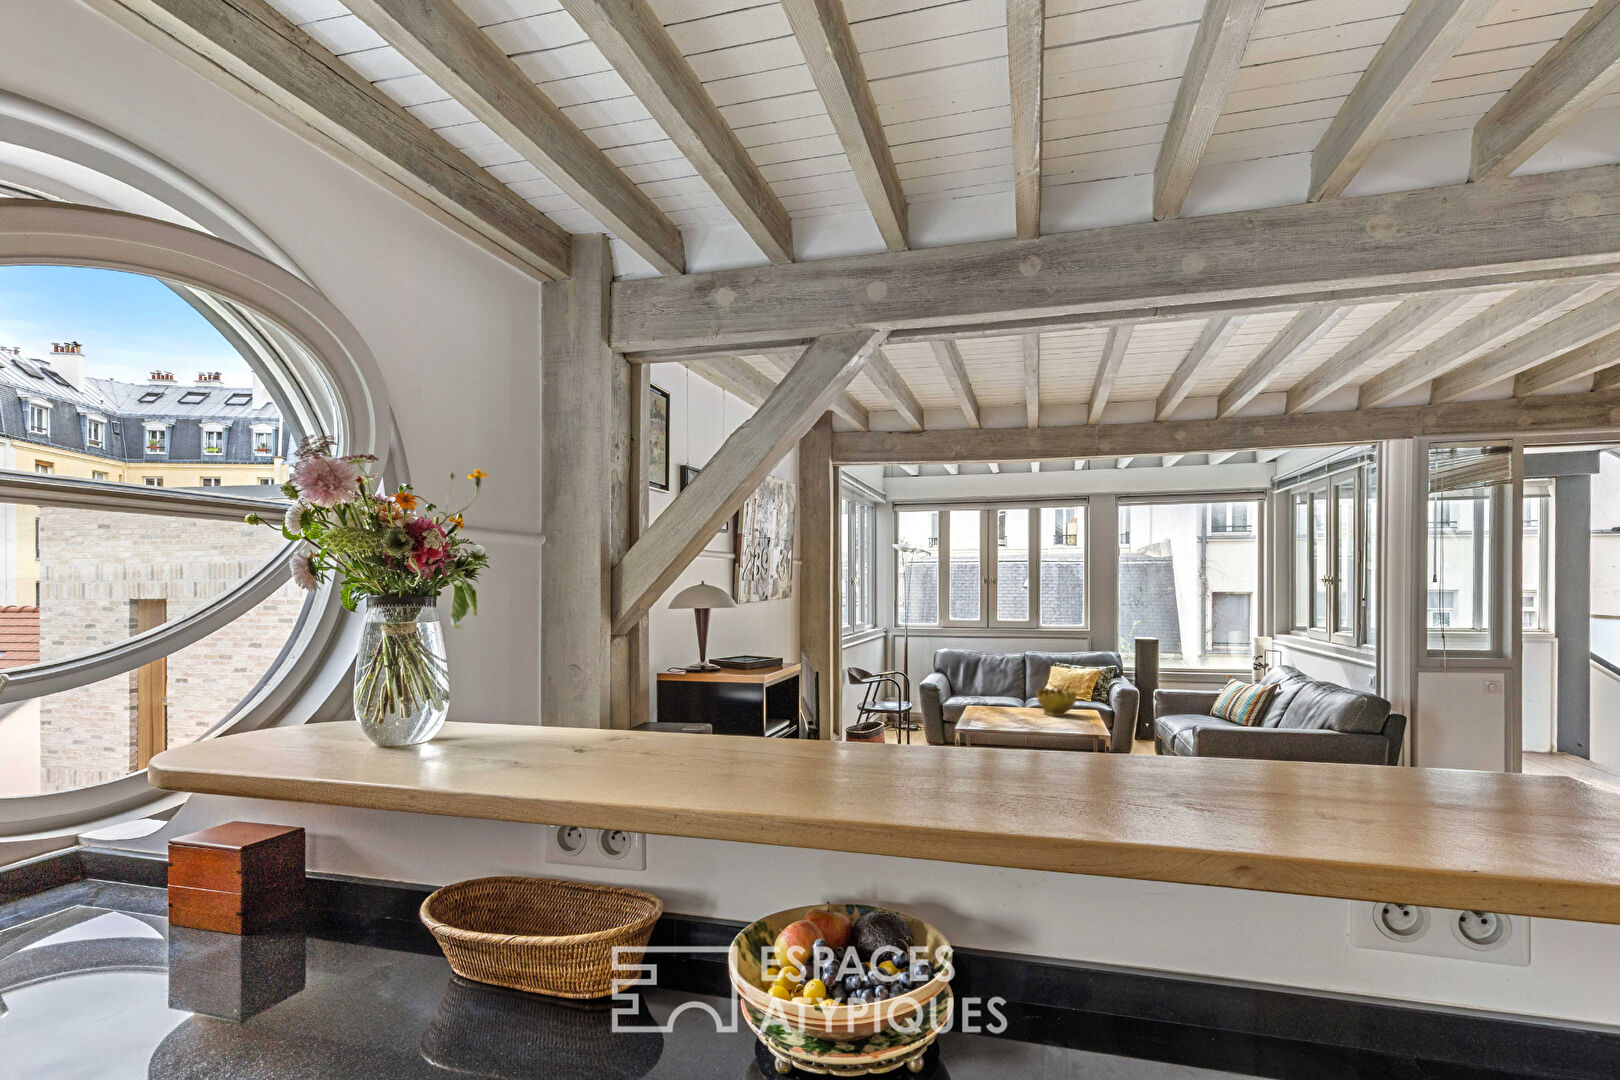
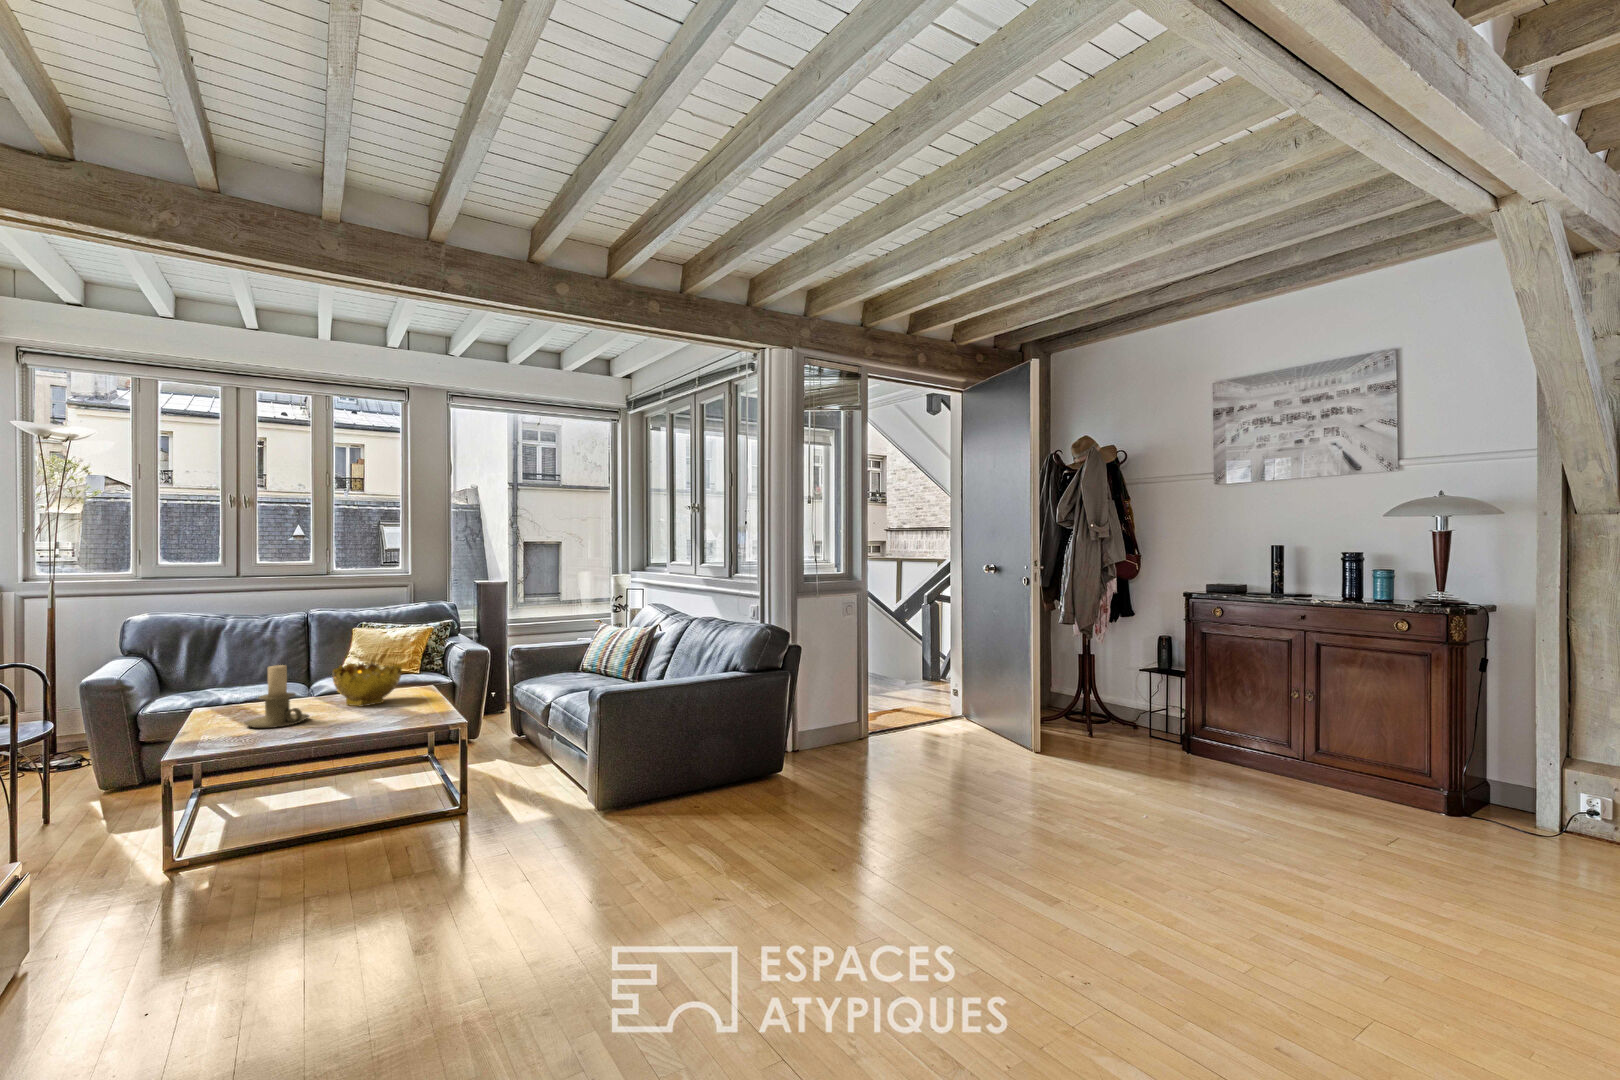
candle holder: none [991,684,1024,720] -> present [245,665,309,728]

